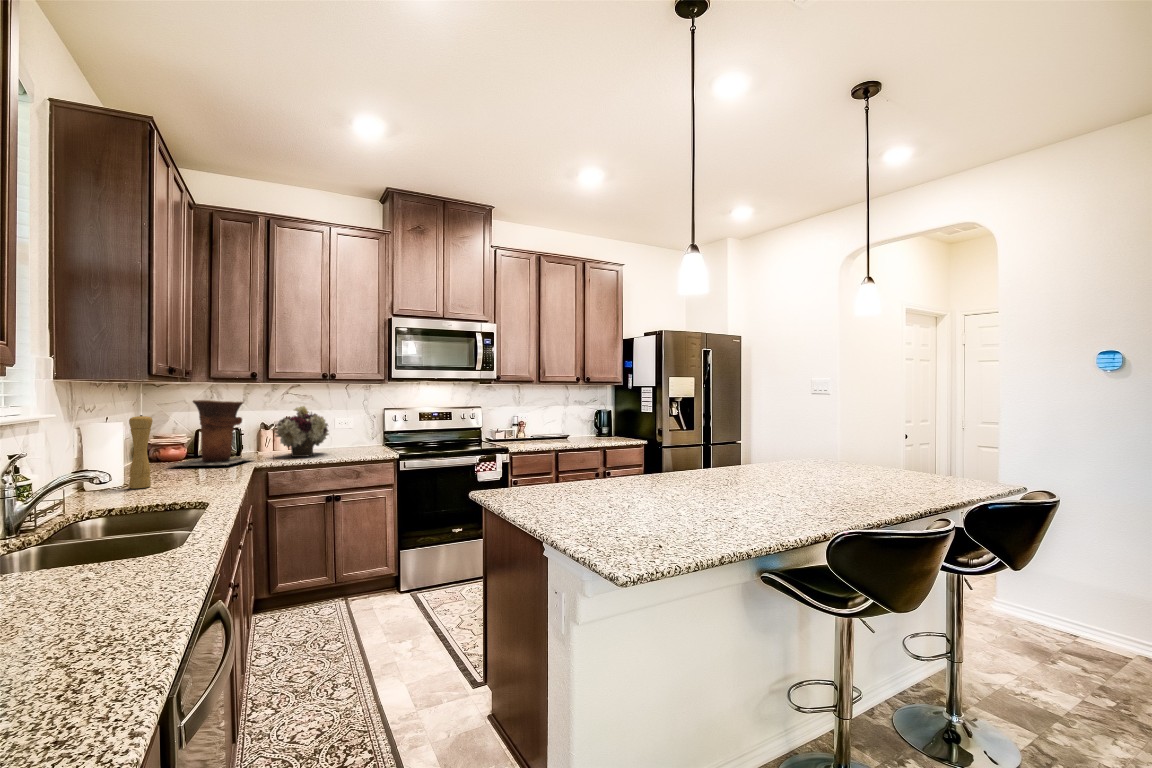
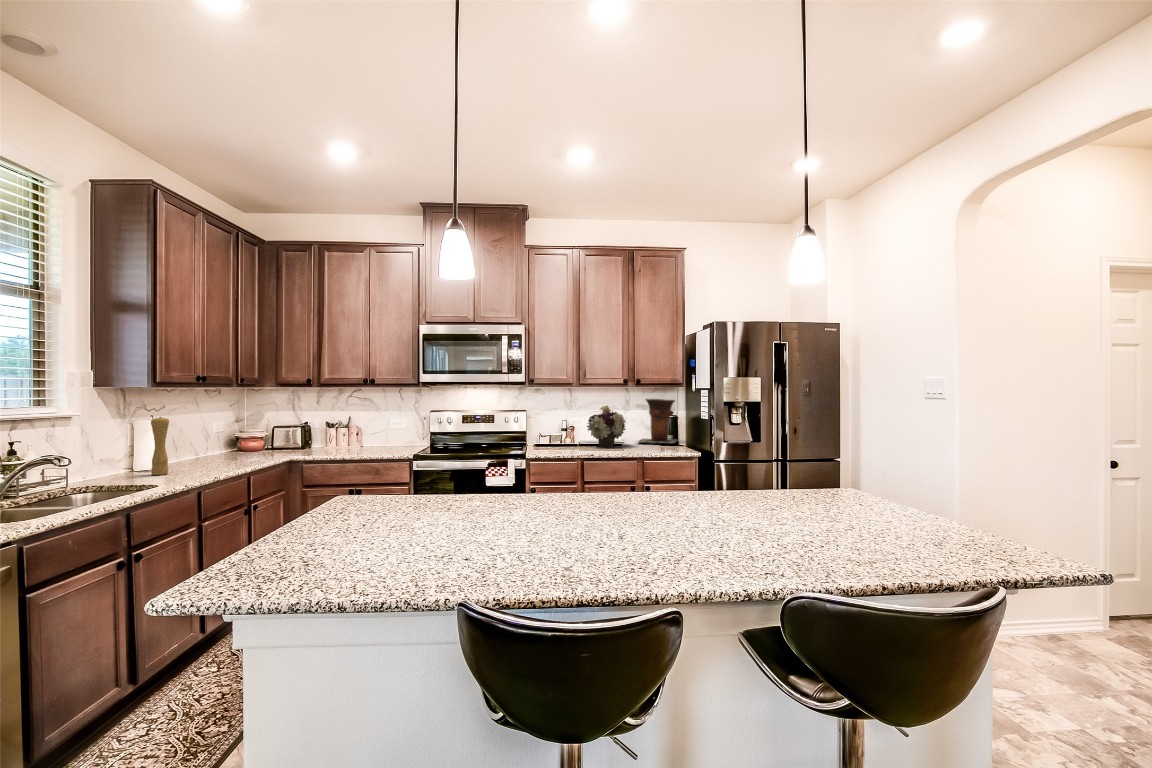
vase: present [172,400,251,466] -> present [638,399,678,443]
flower arrangement: present [274,406,329,457] -> present [587,405,626,447]

